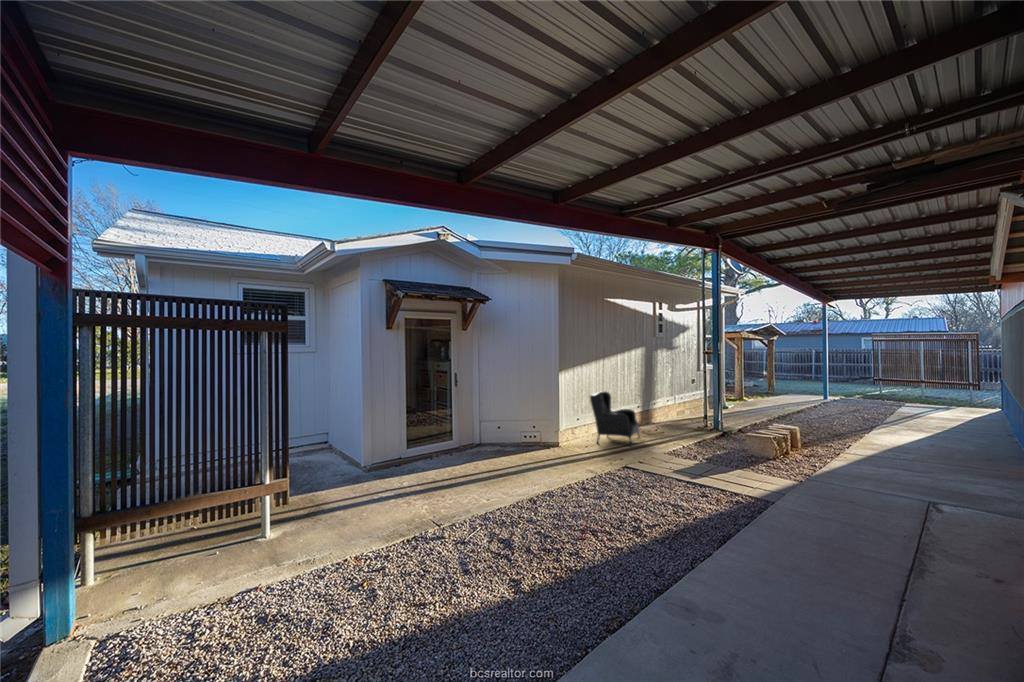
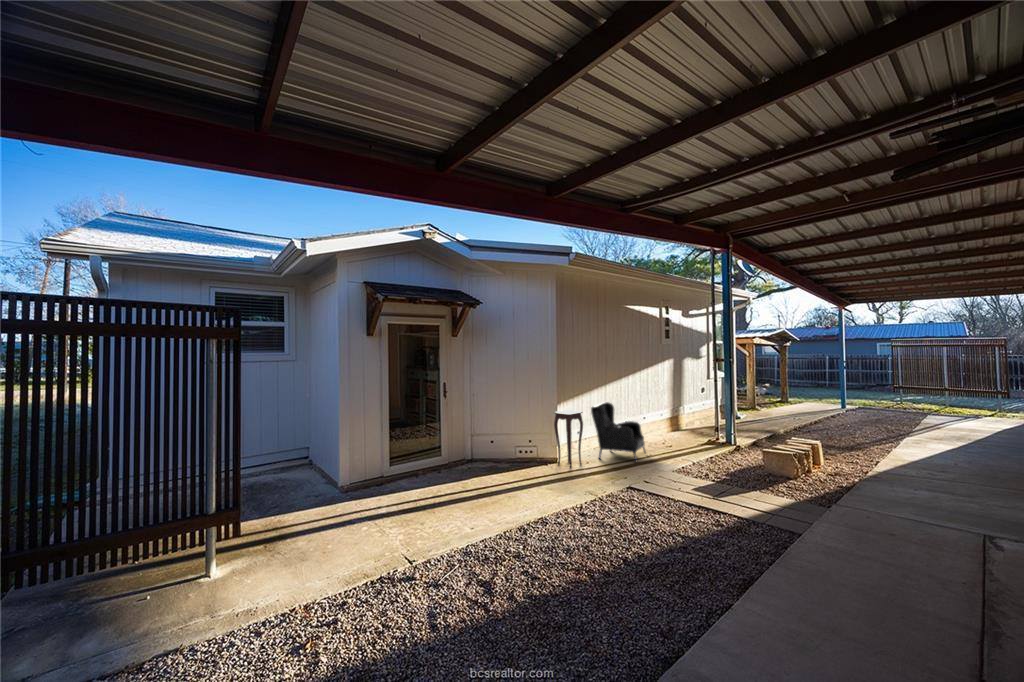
side table: none [556,398,583,451] -> present [554,410,583,467]

